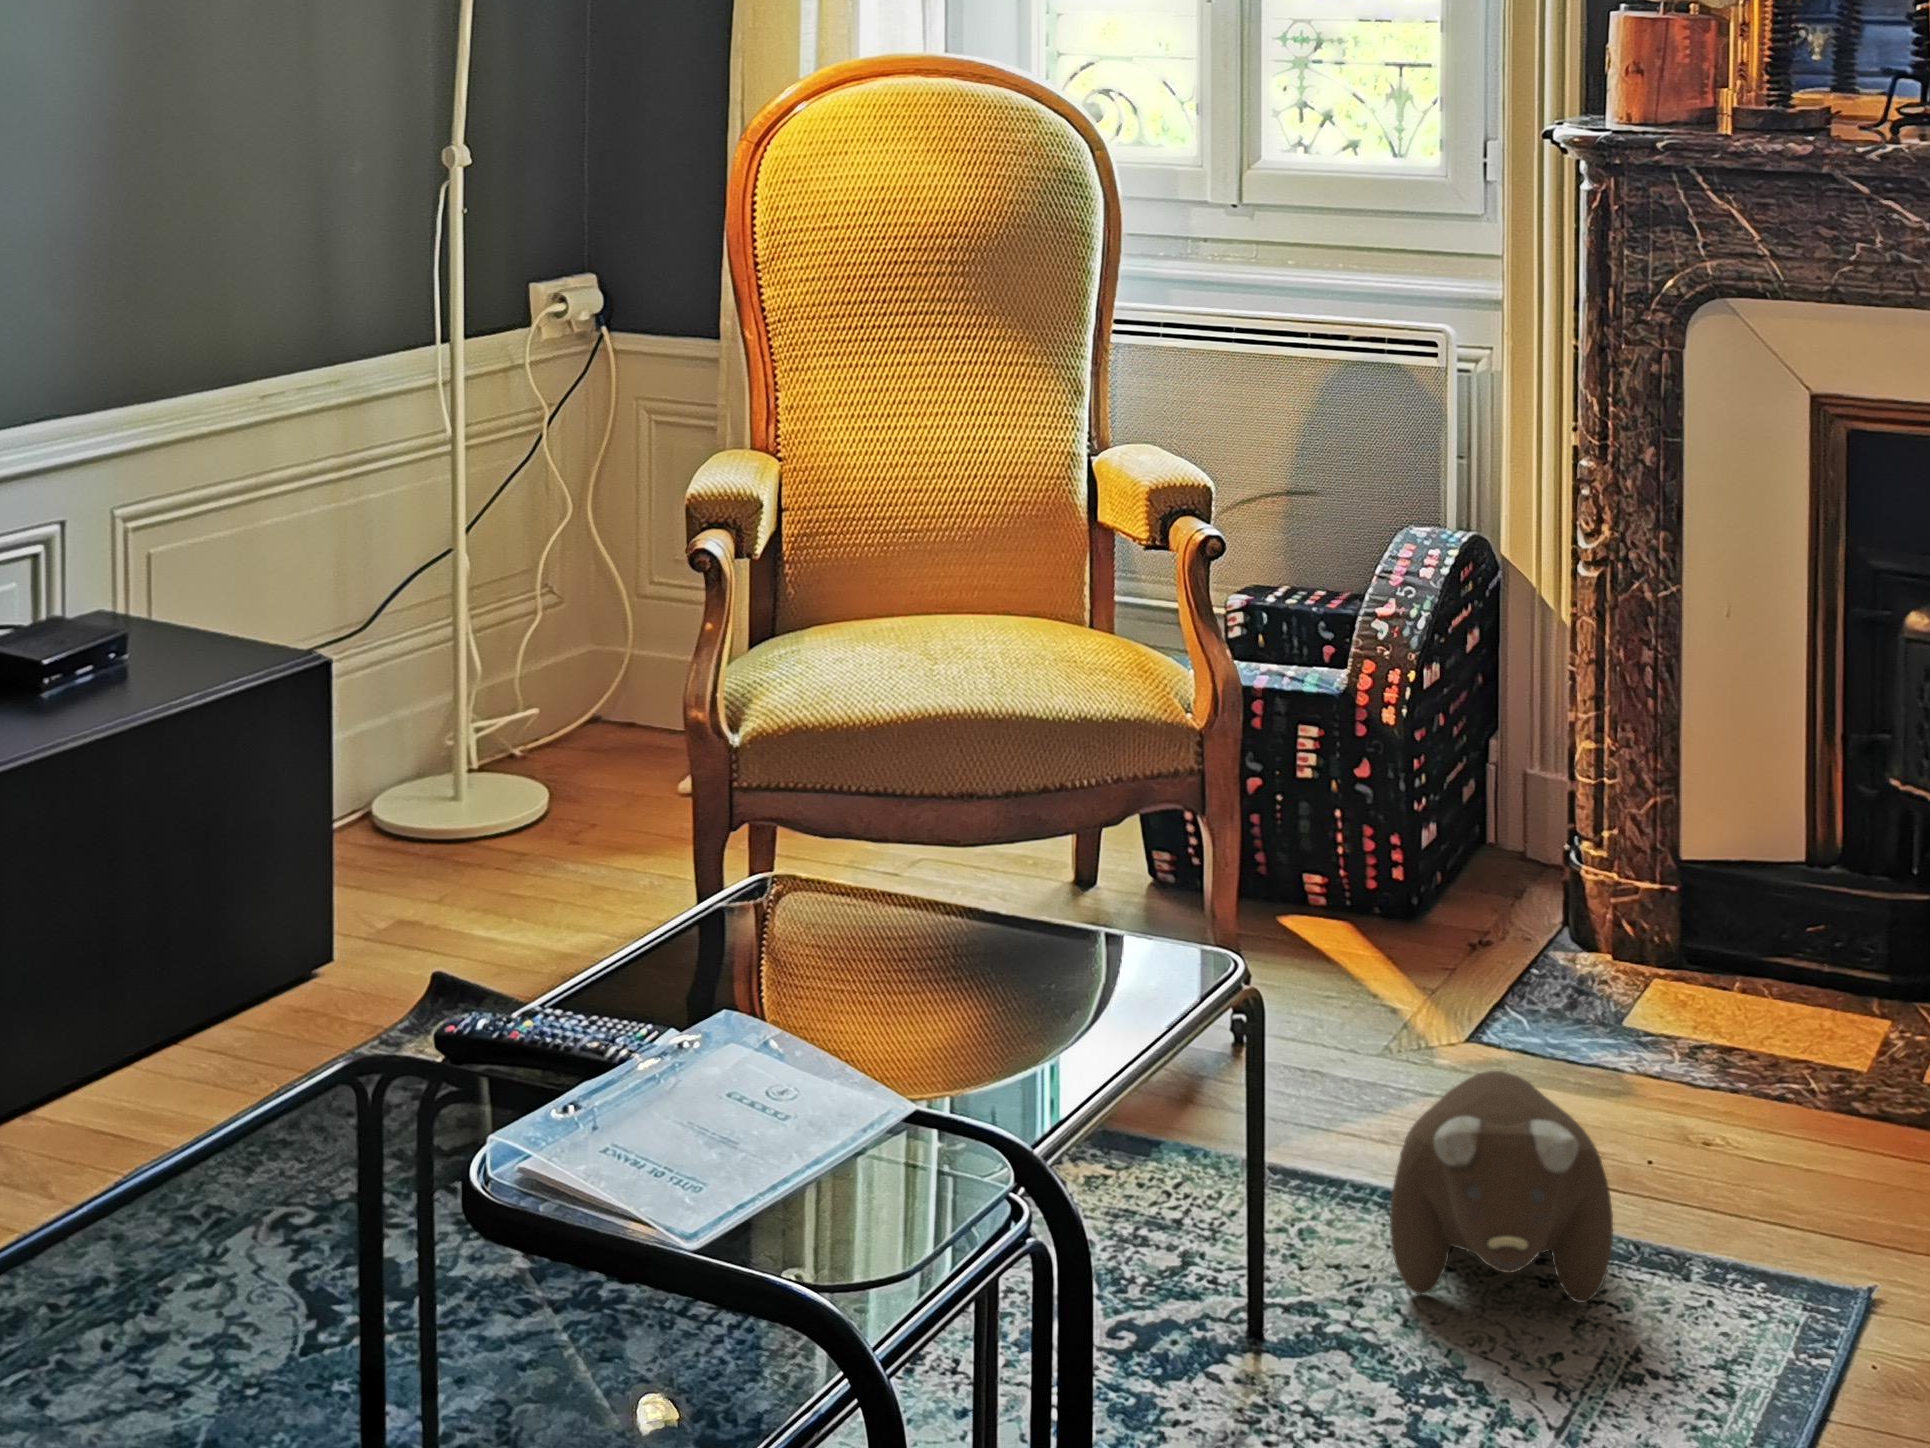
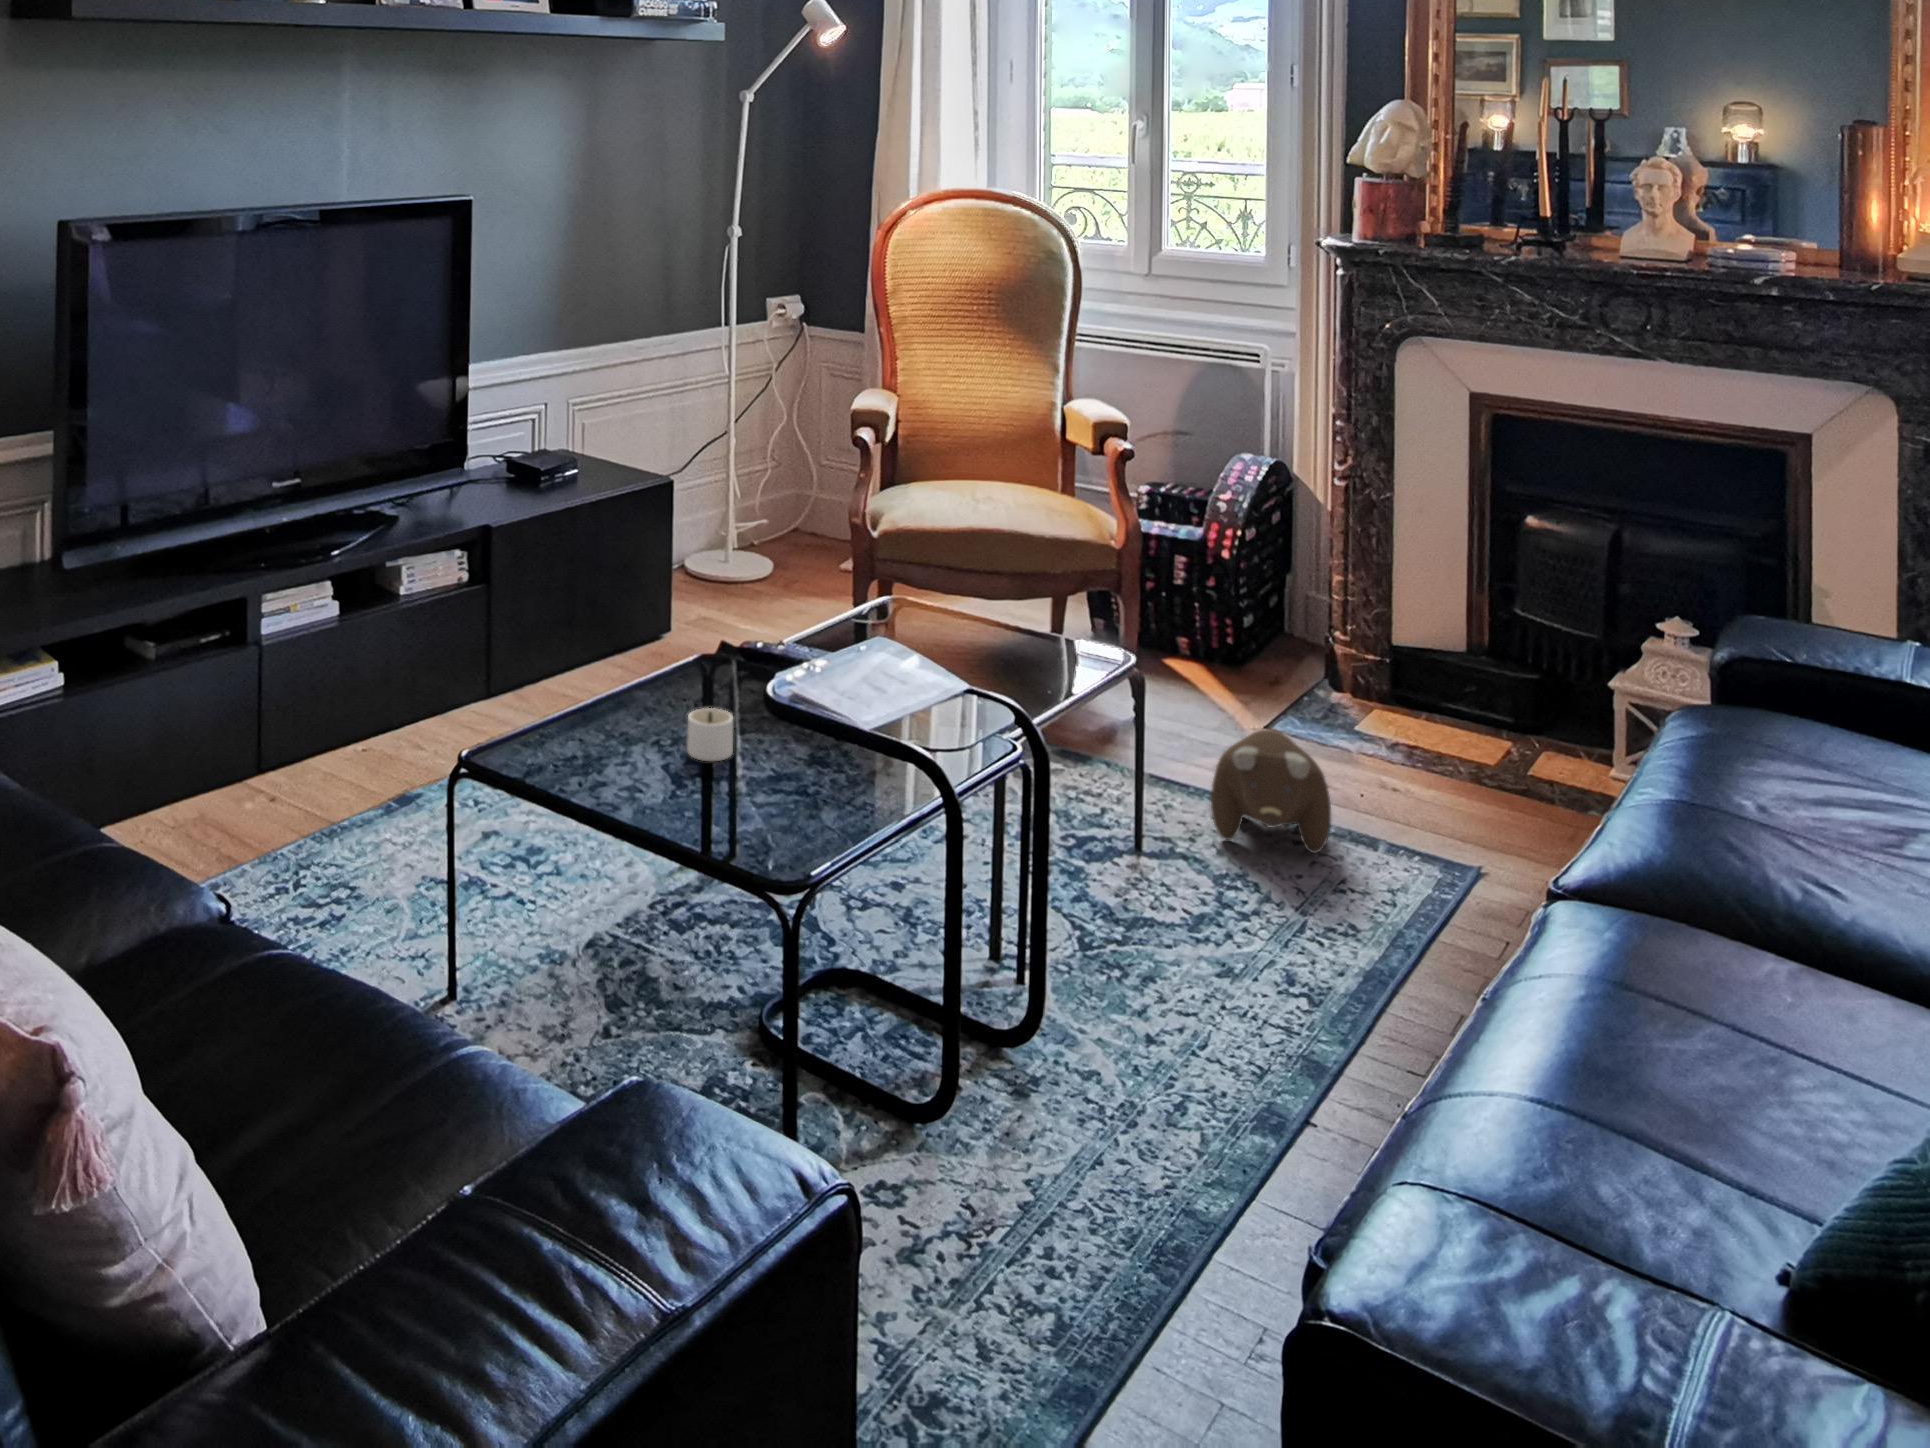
candle: none [282,1224,439,1354] -> present [687,708,733,761]

